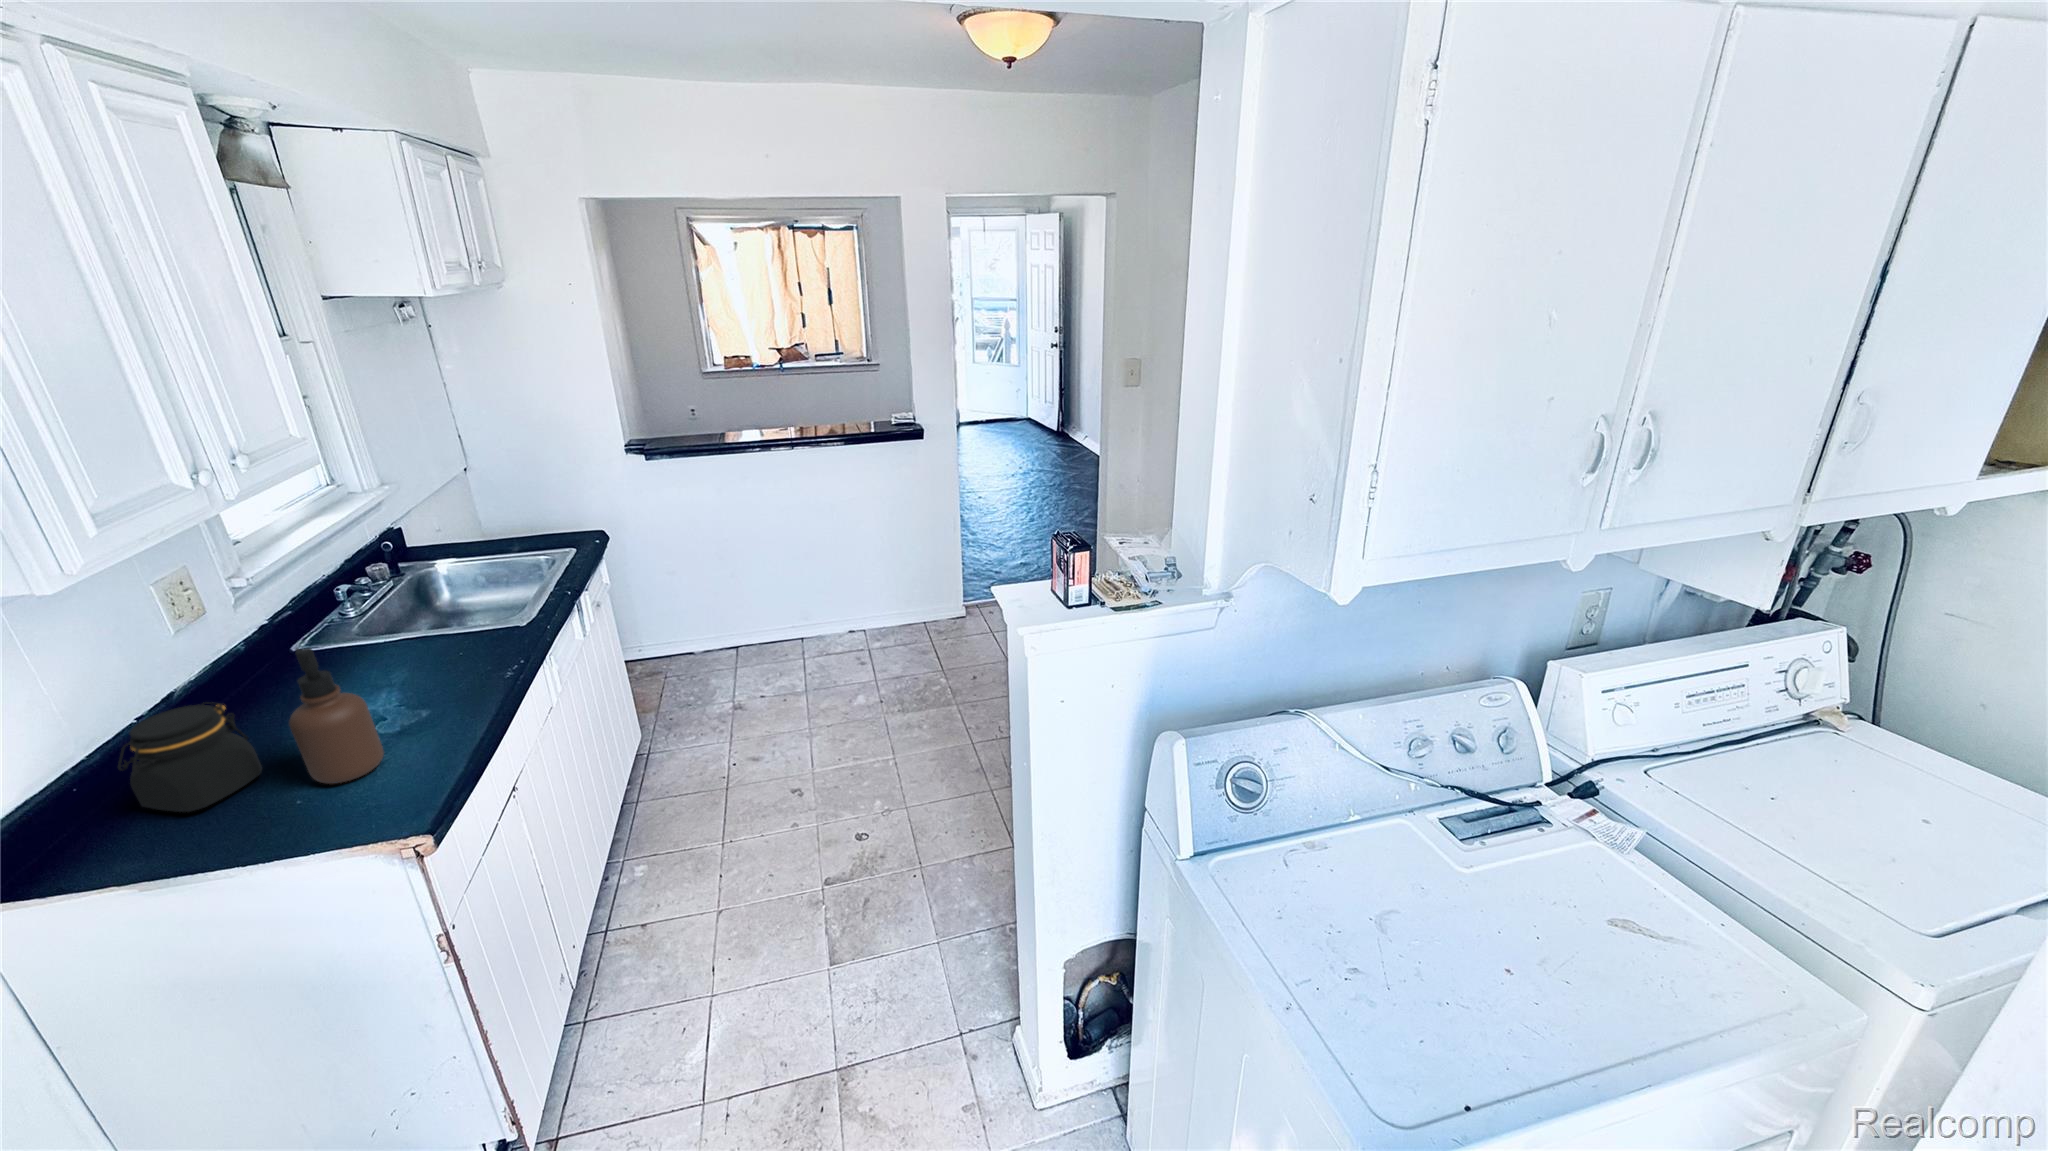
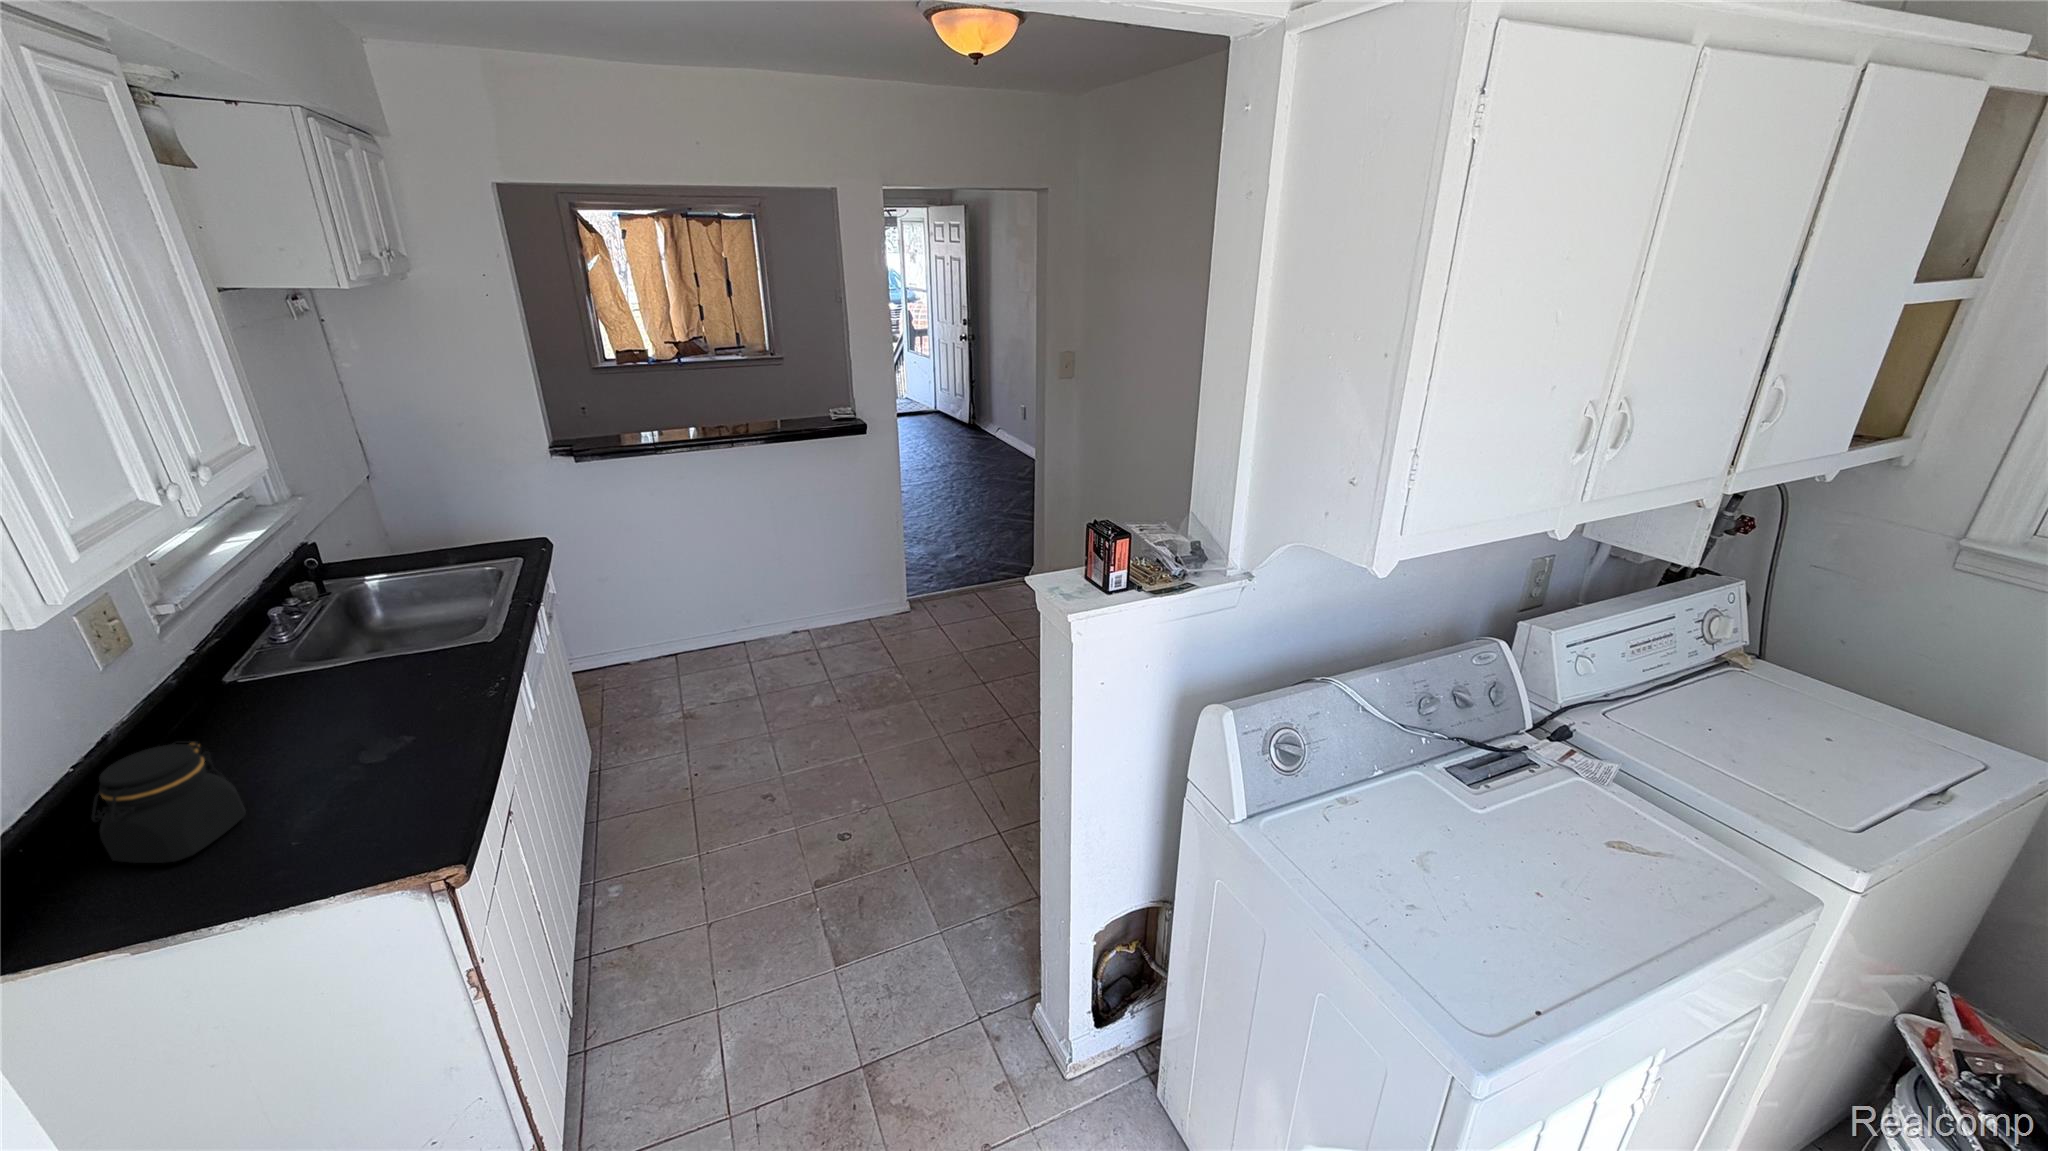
soap dispenser: present [289,648,384,784] -> none [283,674,384,820]

